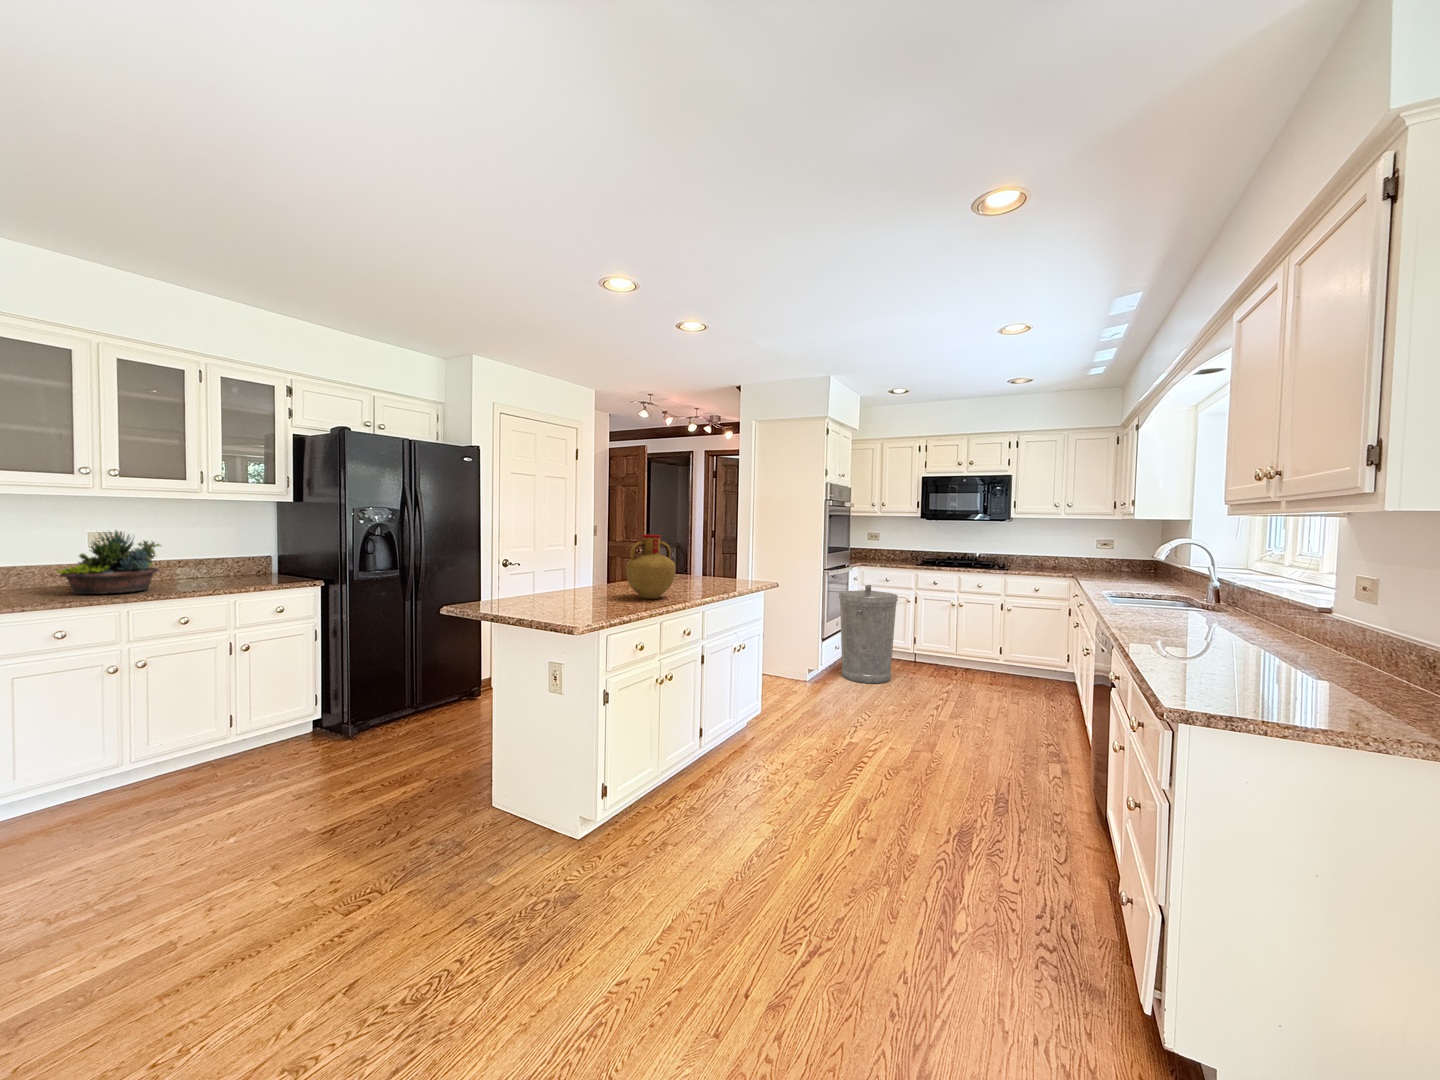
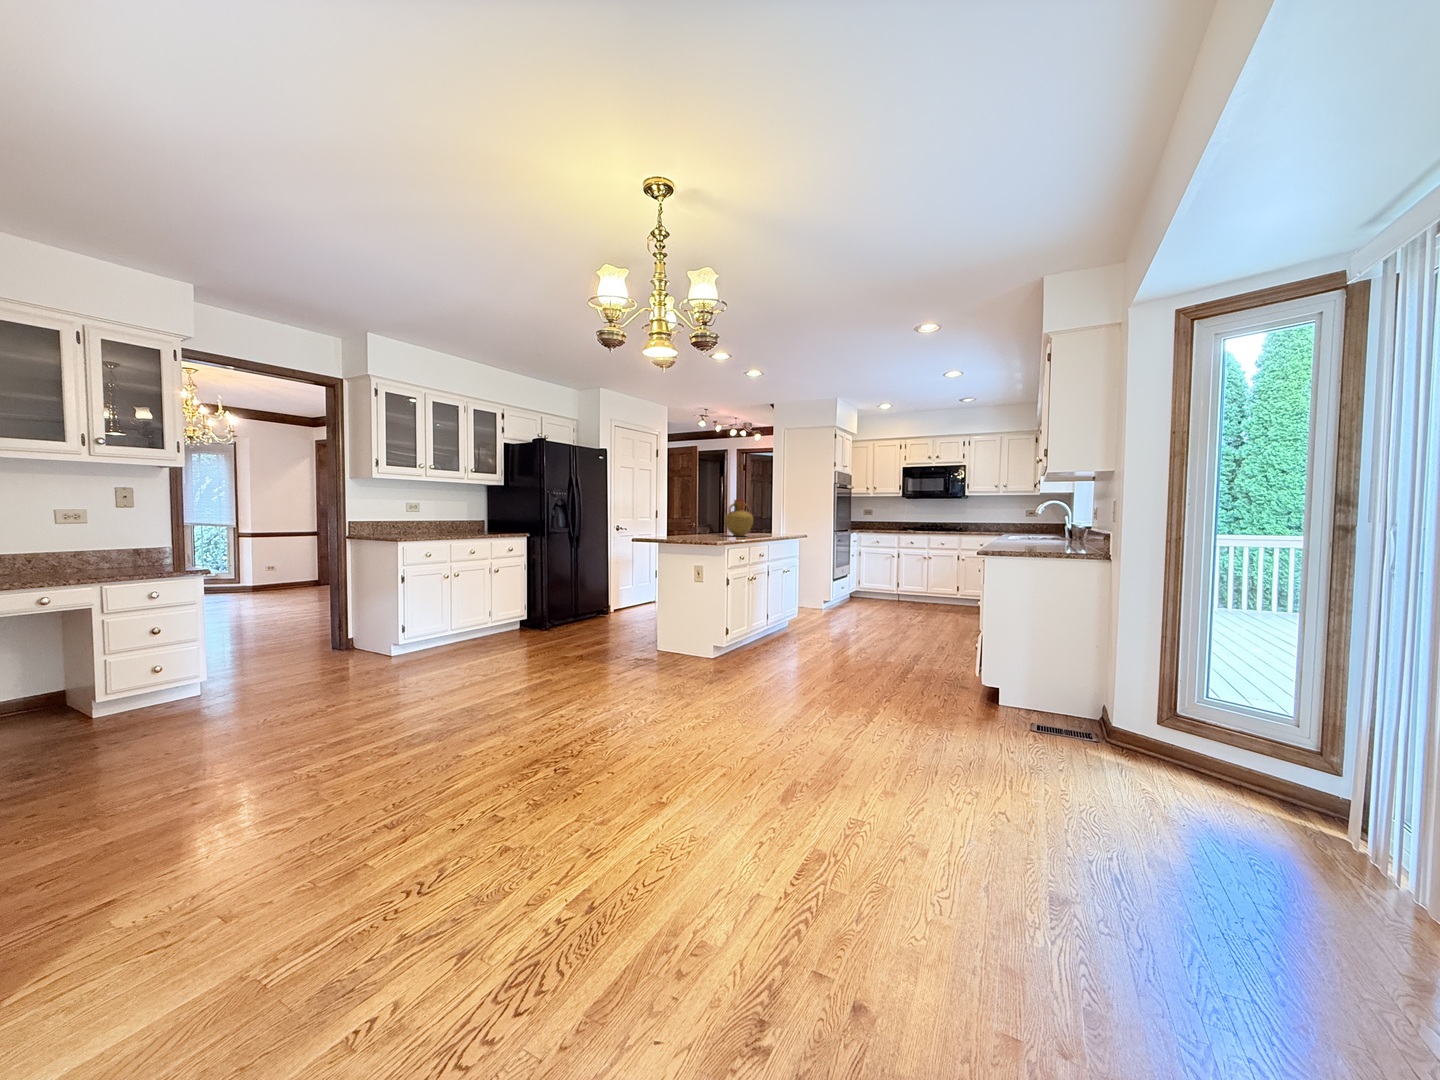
succulent planter: present [57,531,160,594] -> none [407,499,451,535]
trash can: present [839,585,898,683] -> none [844,543,886,609]

